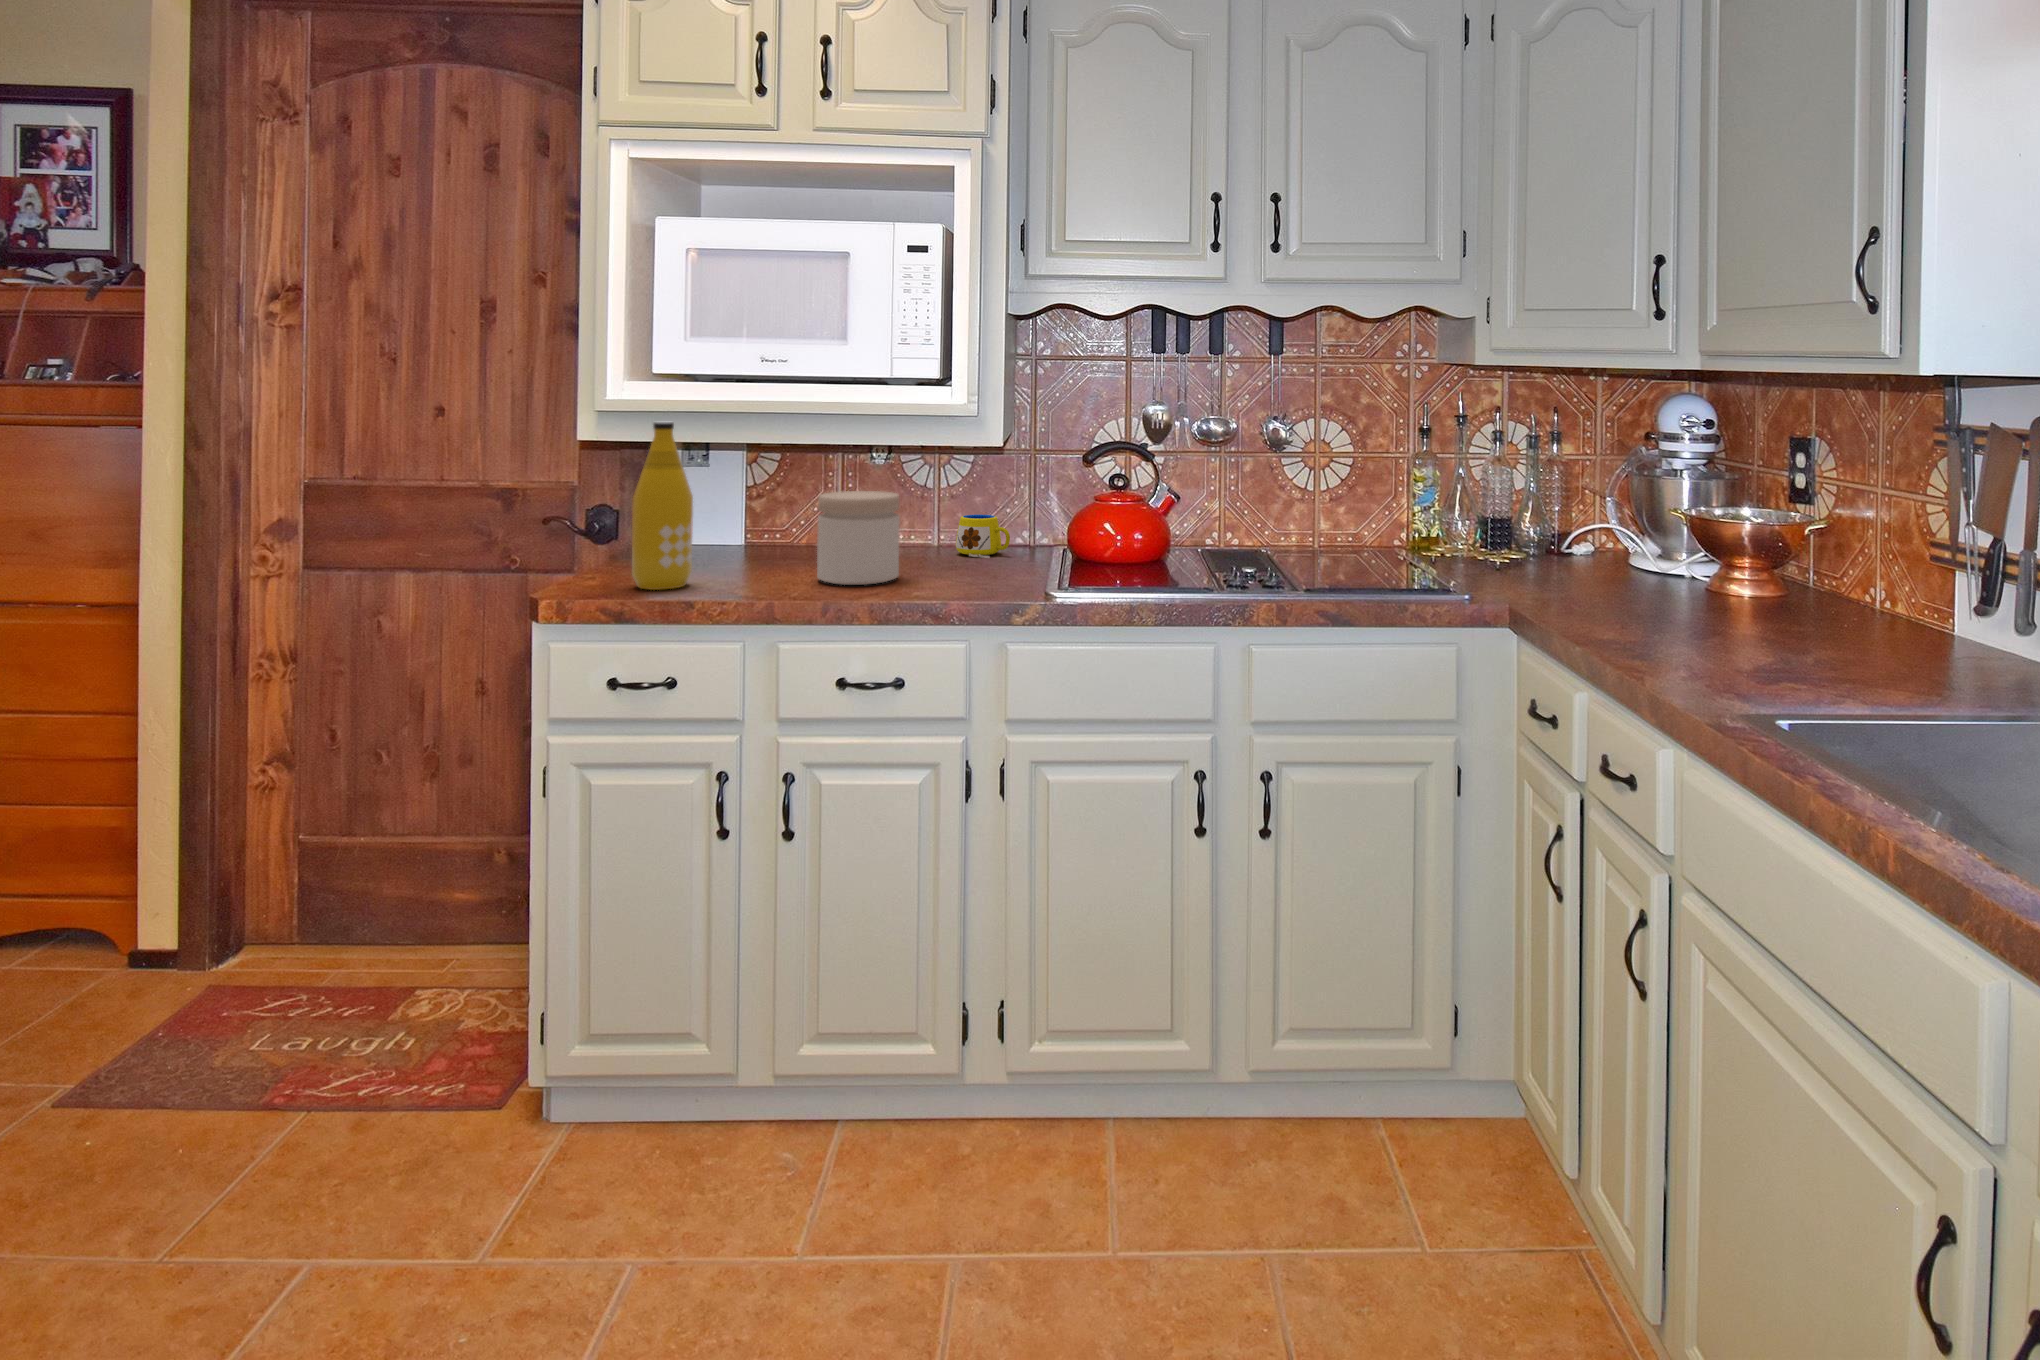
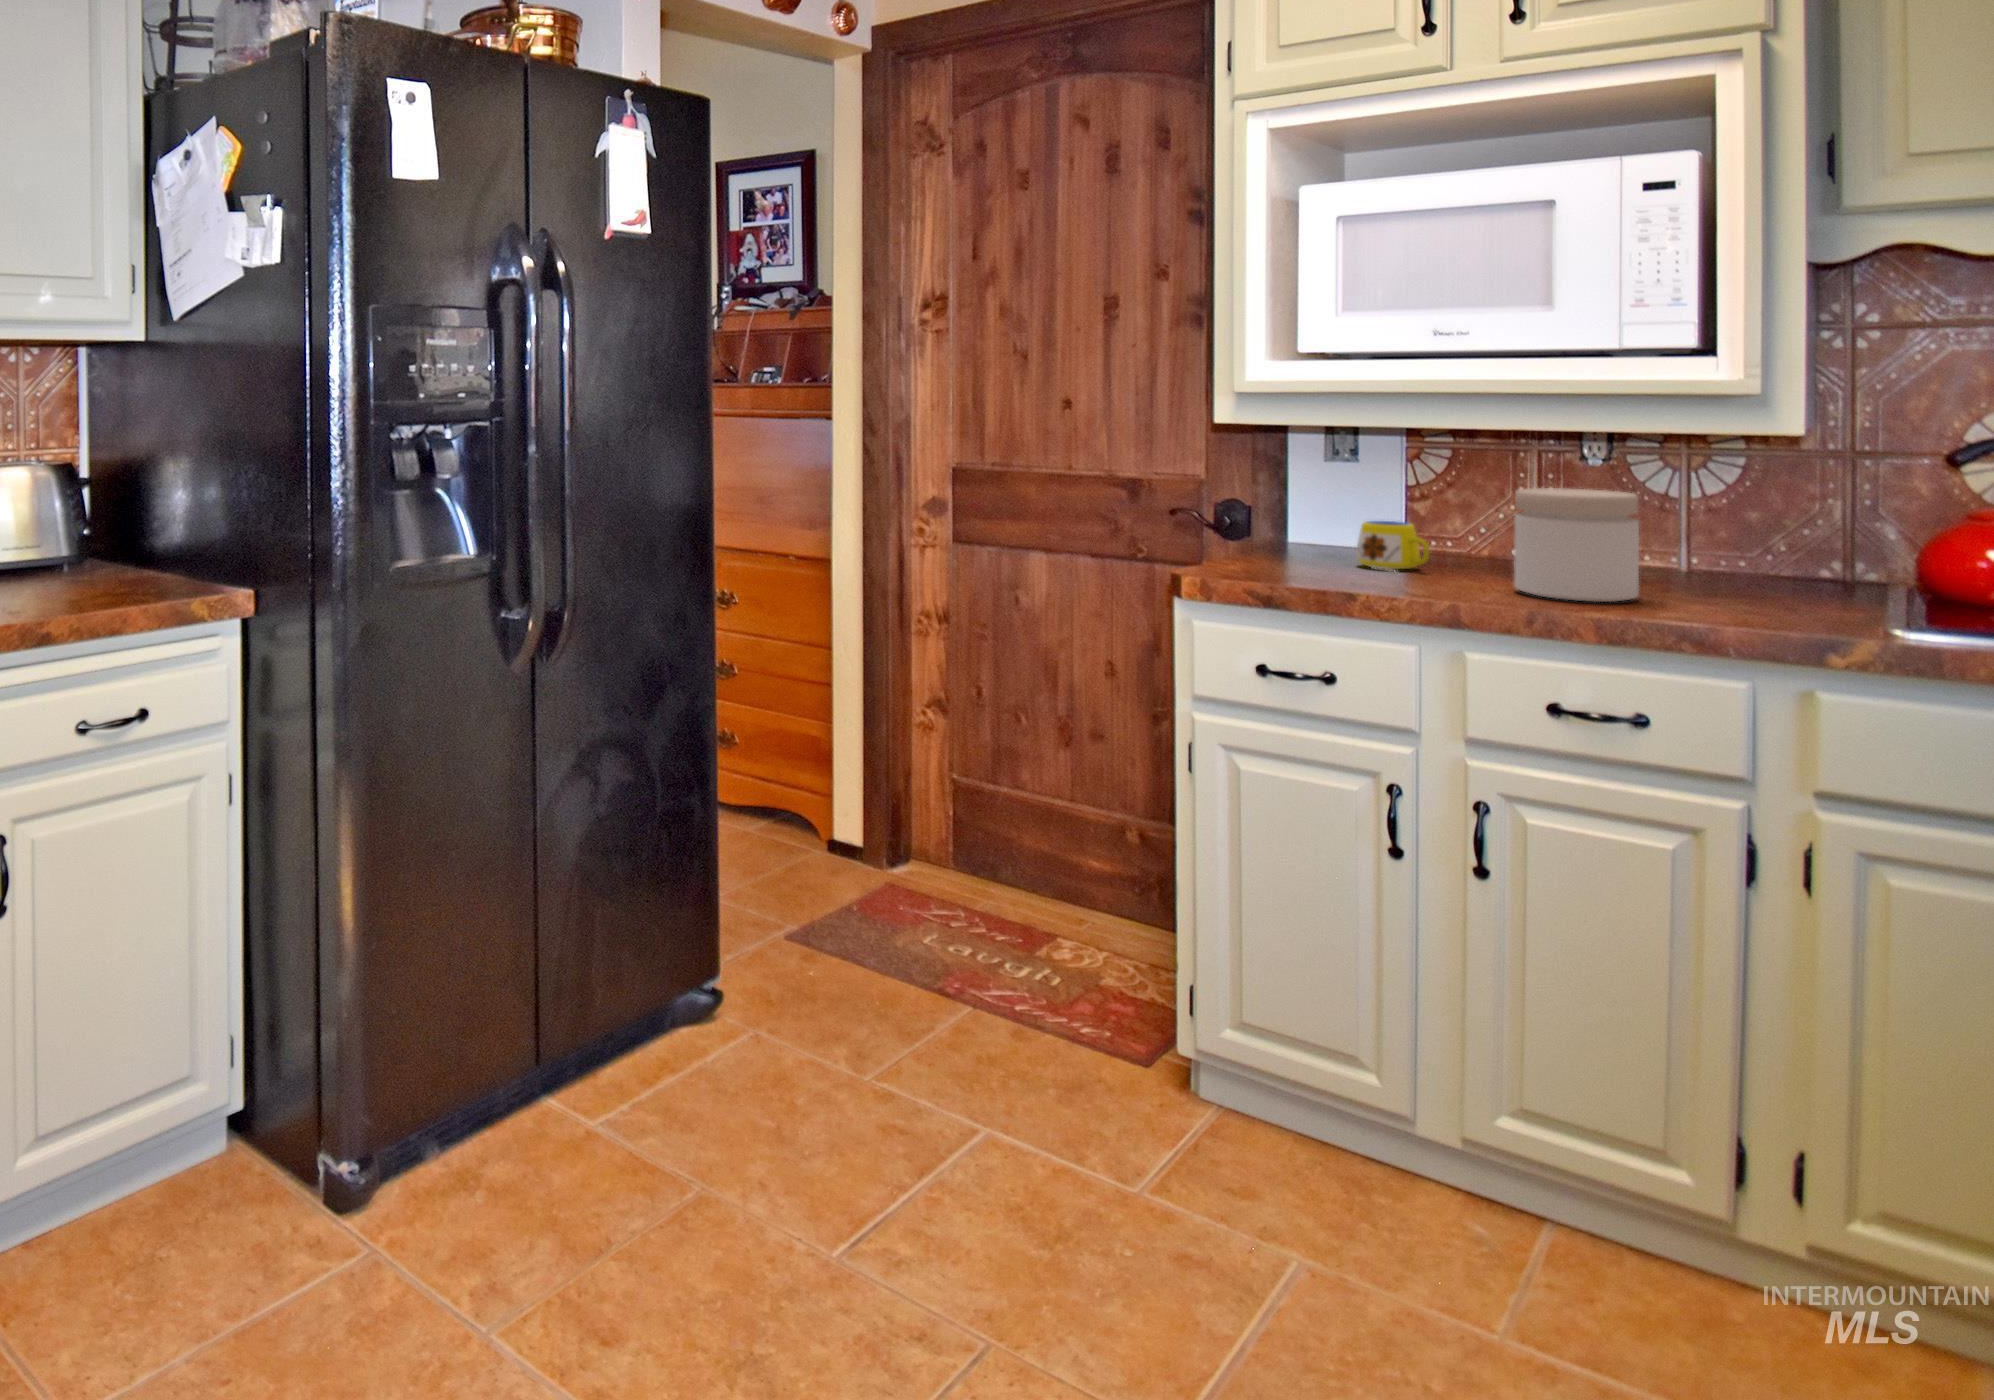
bottle: present [632,422,693,590] -> none [1279,403,1349,582]
mug: present [956,515,1010,558] -> present [1356,521,1429,572]

